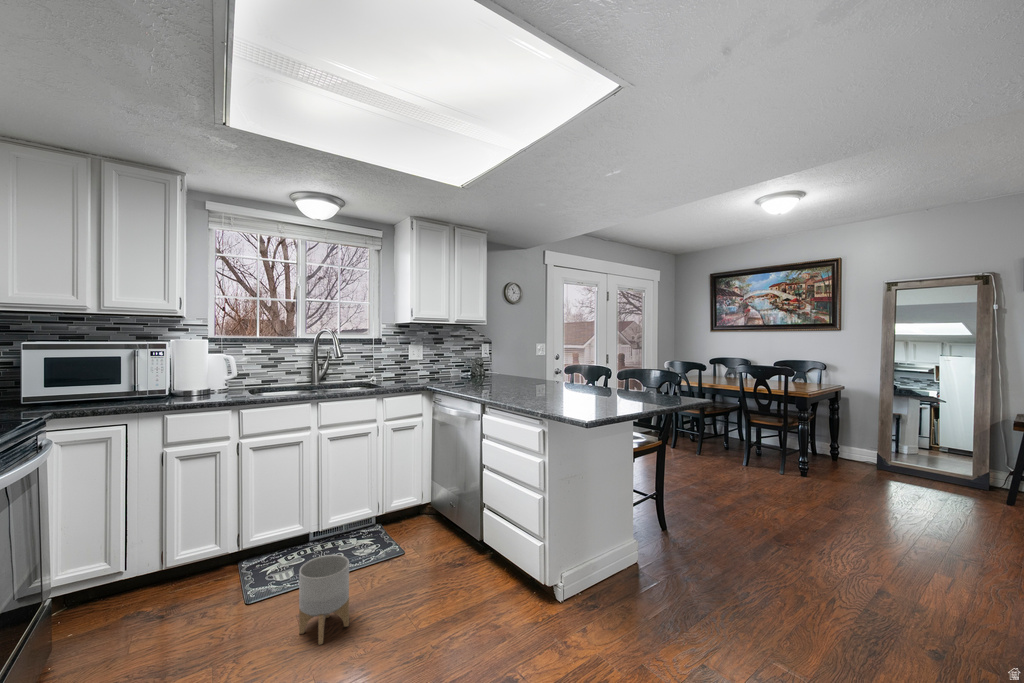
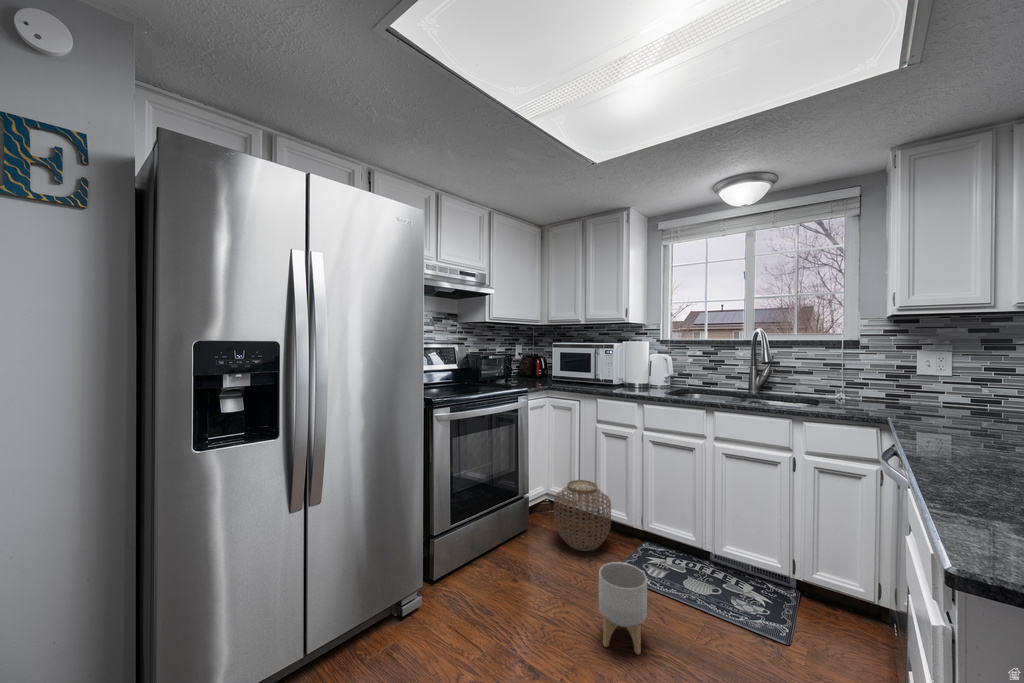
woven basket: none [115,522,213,621] -> present [554,480,611,551]

